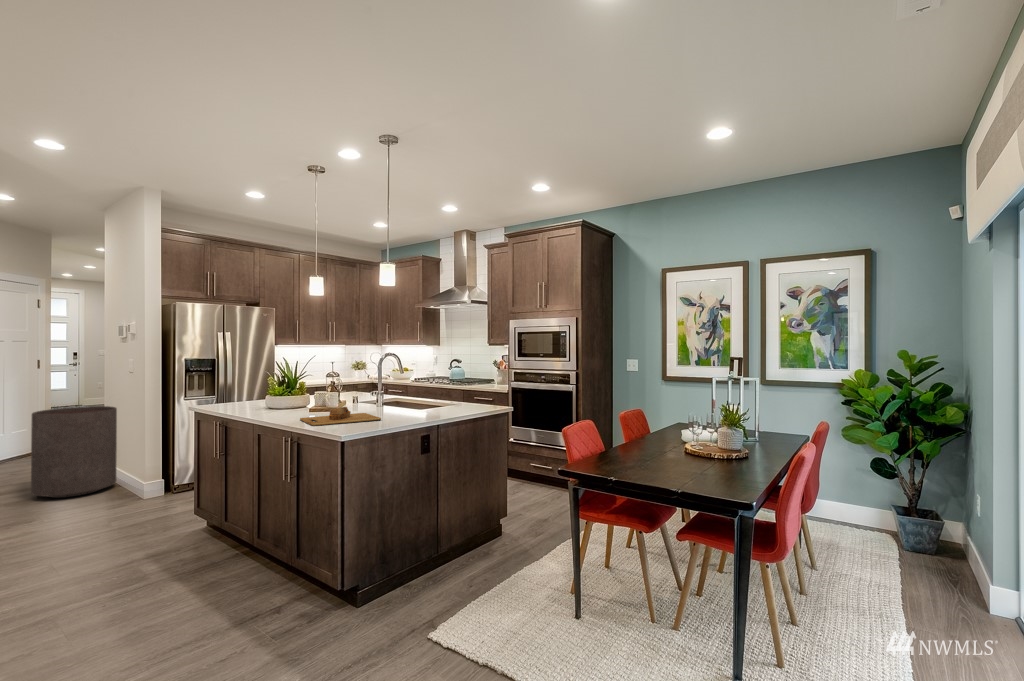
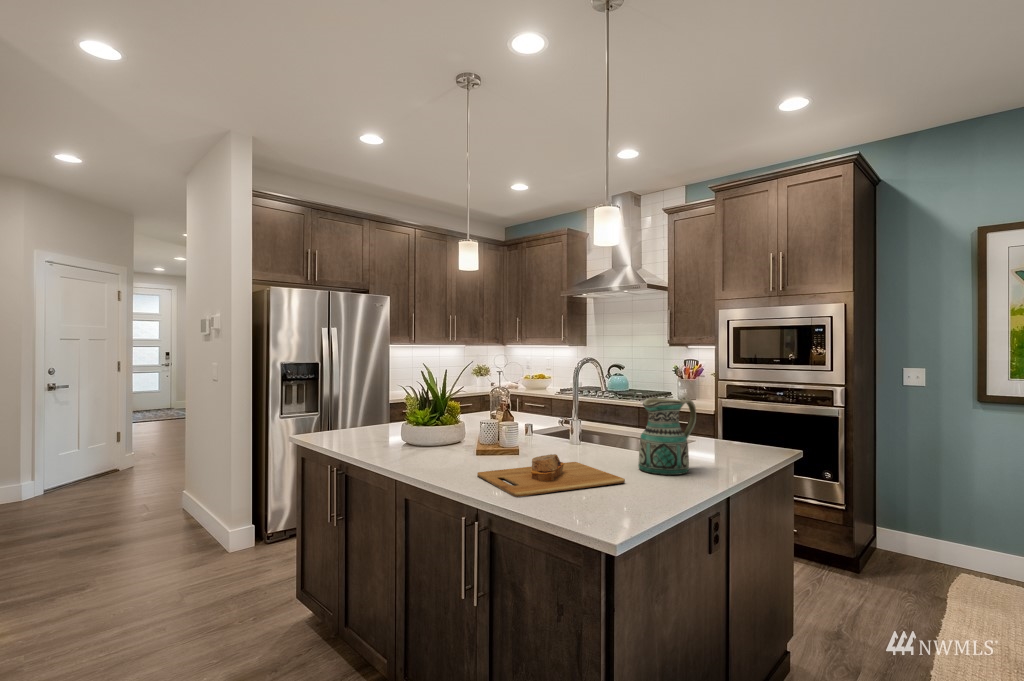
ceramic pitcher: none [399,375,434,417] -> present [638,398,696,475]
trash can: present [31,406,117,498] -> none [99,422,199,541]

